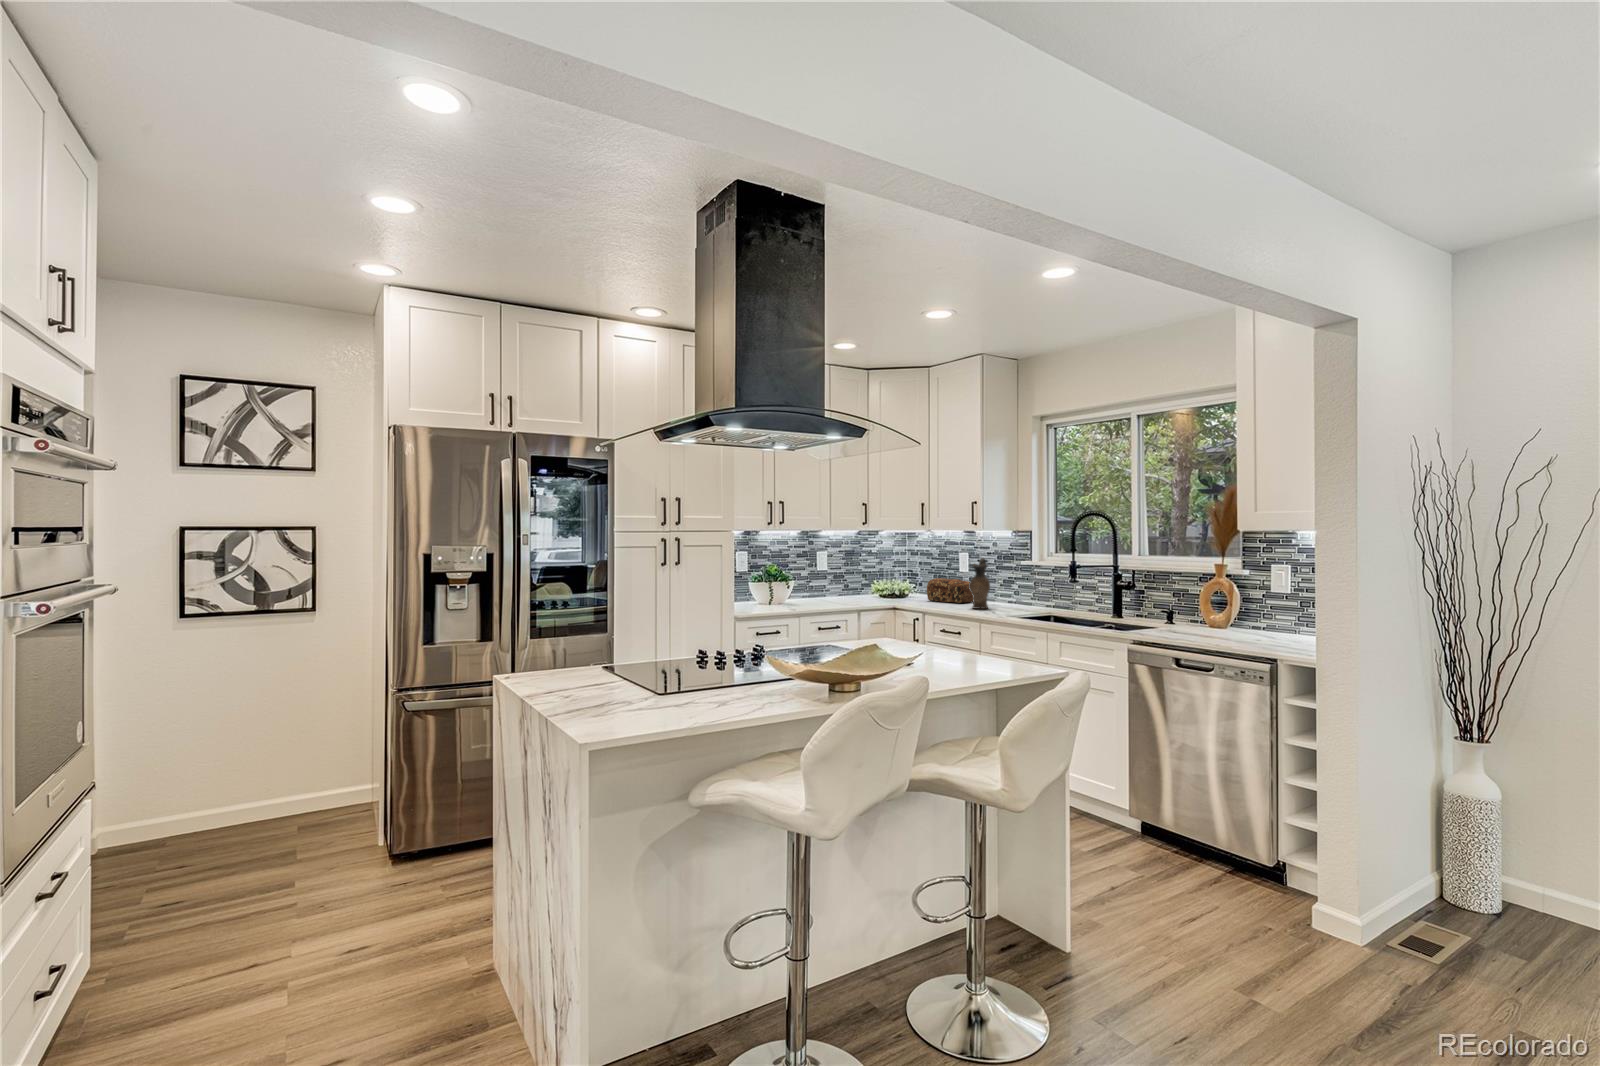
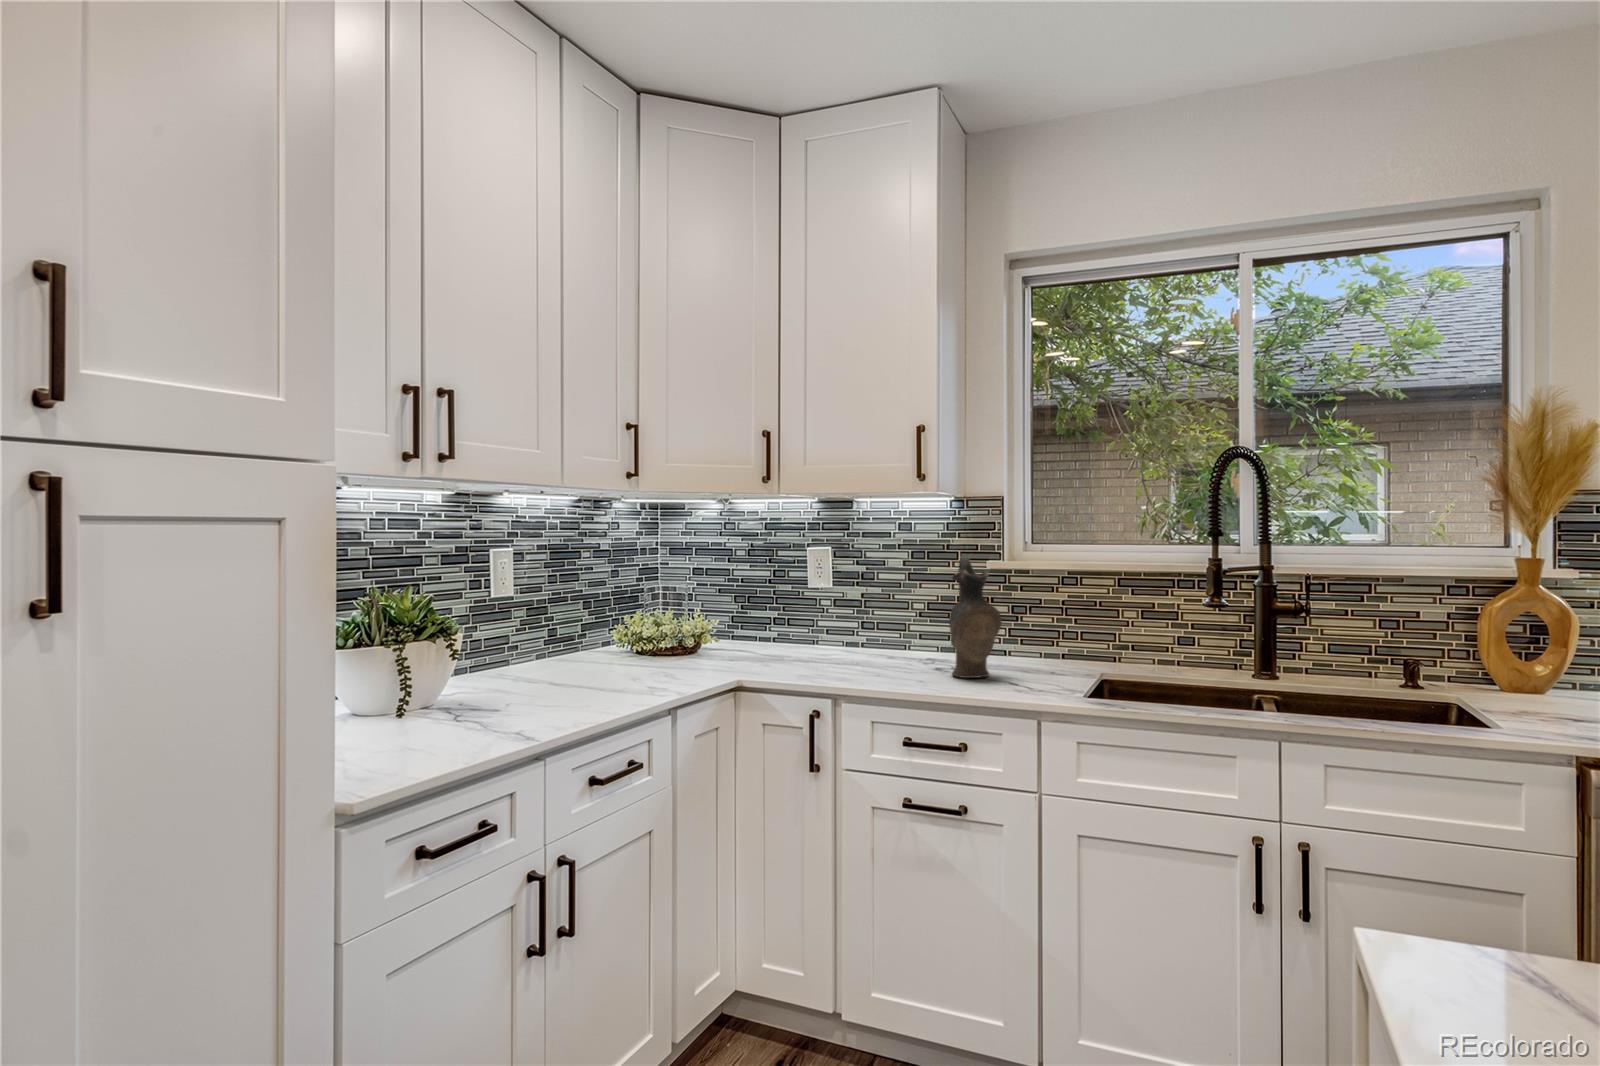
bread loaf: present [927,578,973,603] -> none [787,605,891,660]

